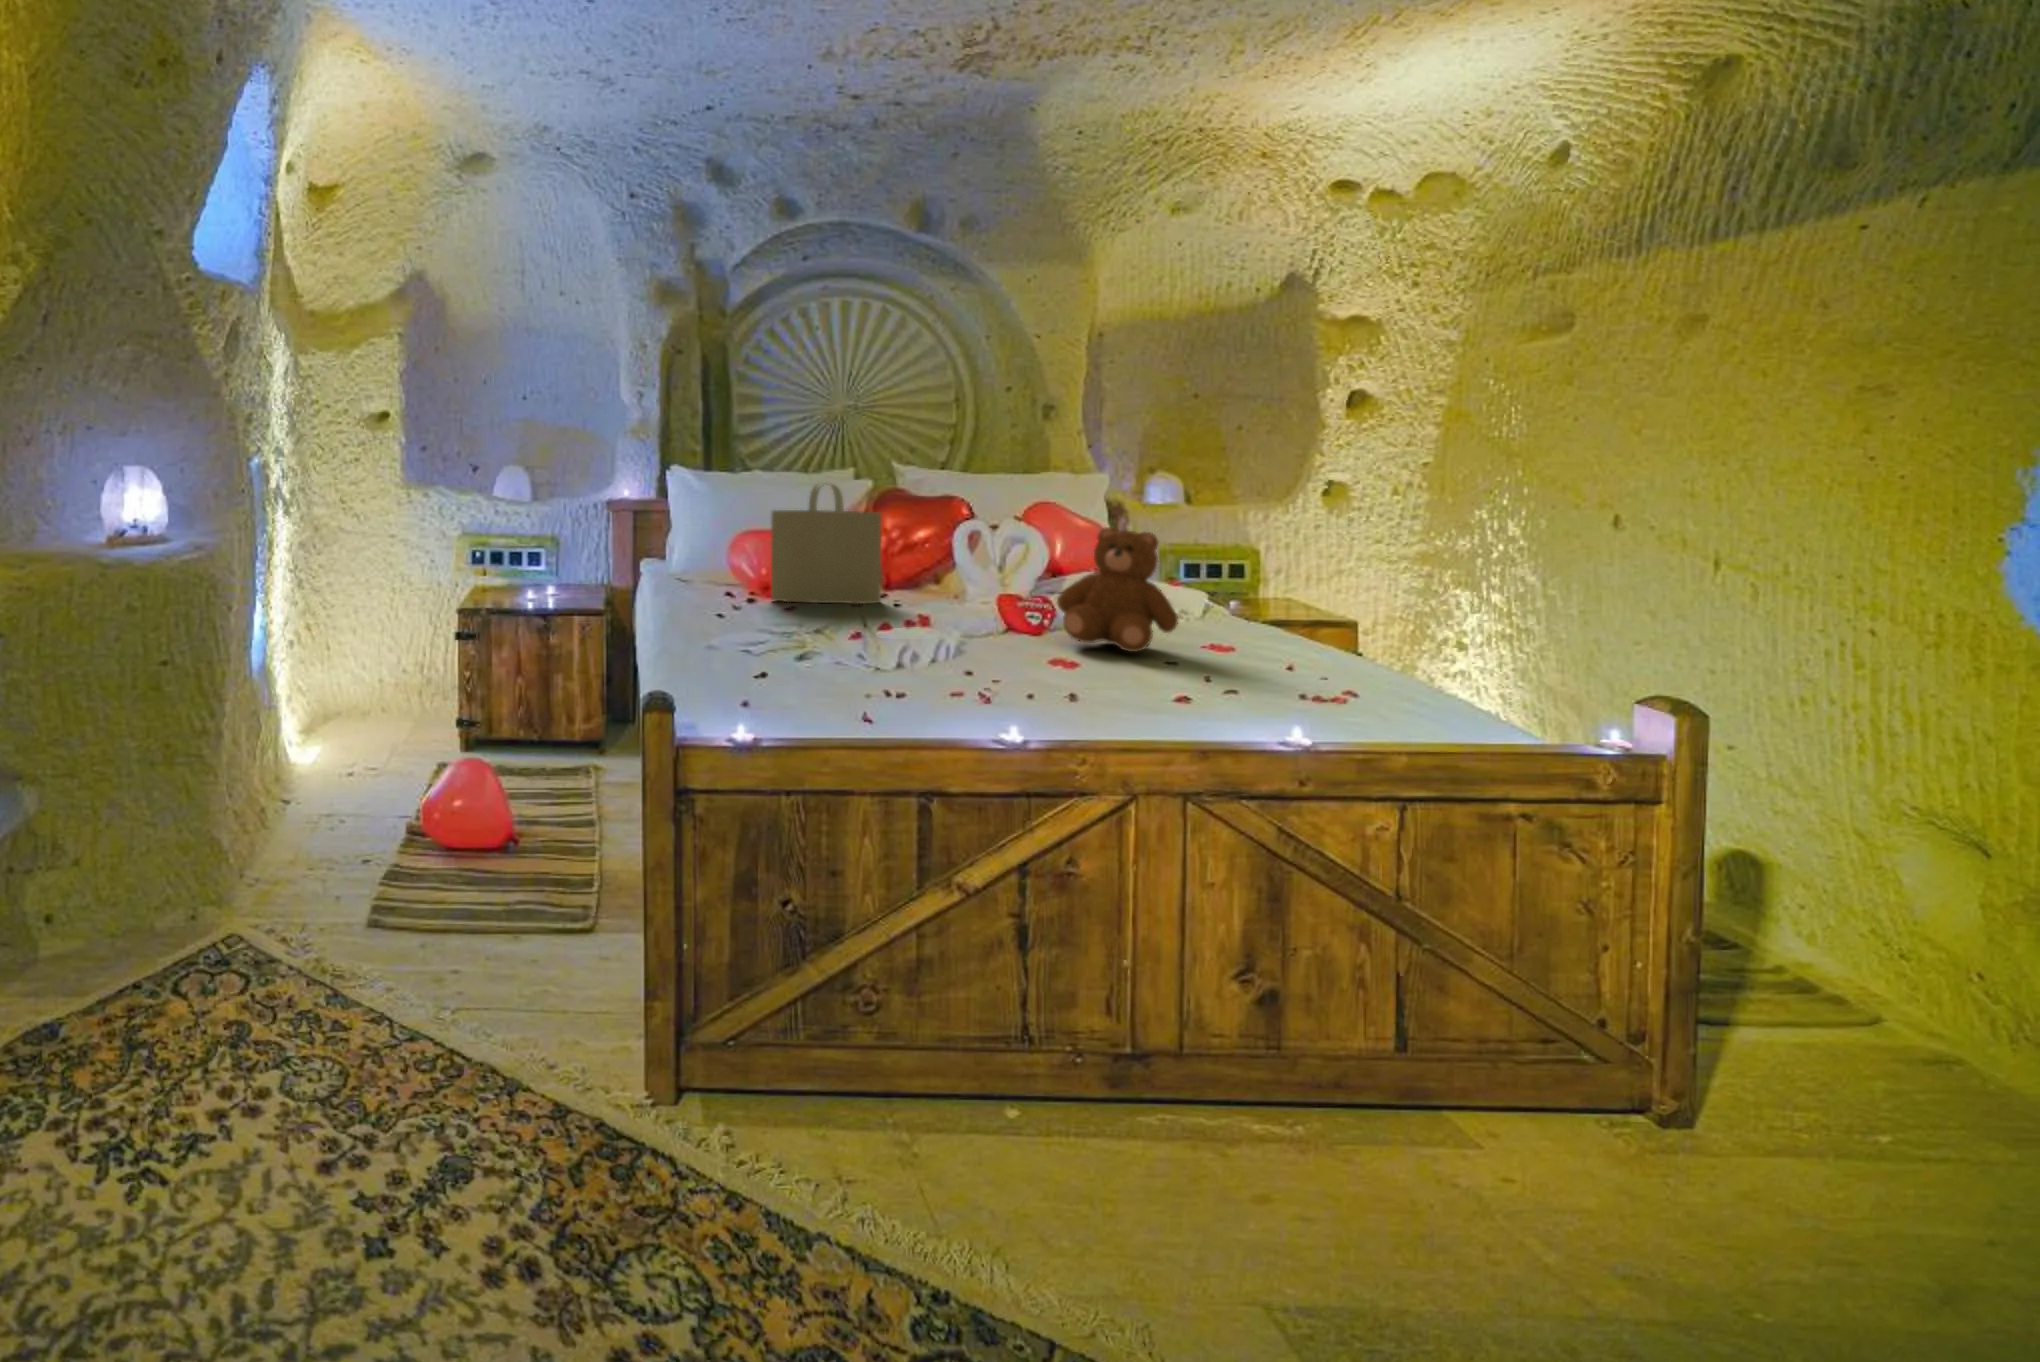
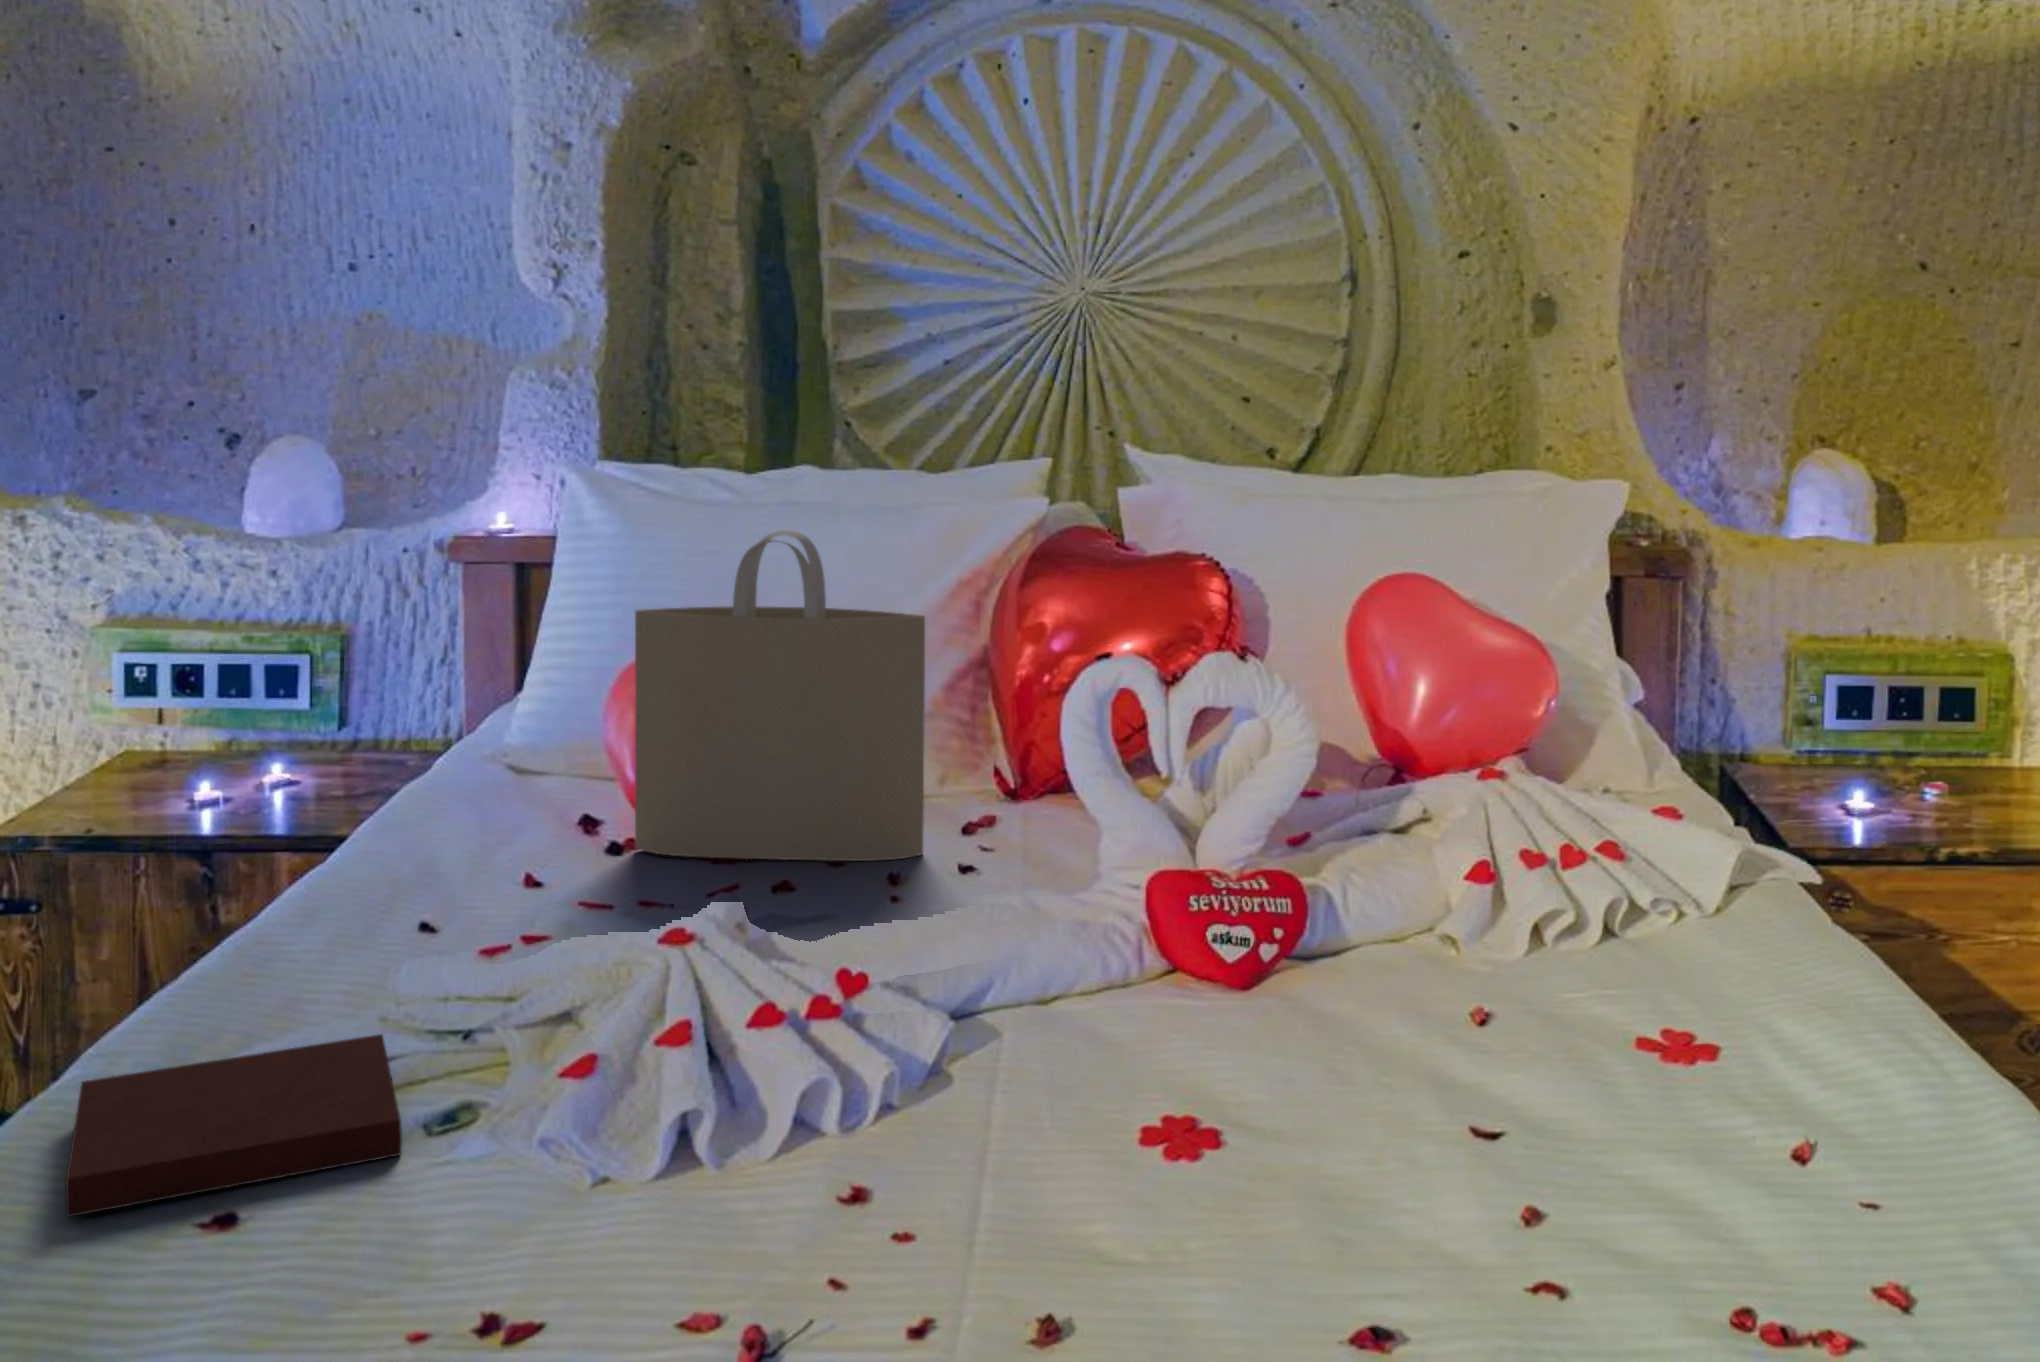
teddy bear: present [1057,527,1178,652] -> none [1213,711,1535,1128]
notebook: none [697,631,816,665] -> present [66,1034,402,1217]

